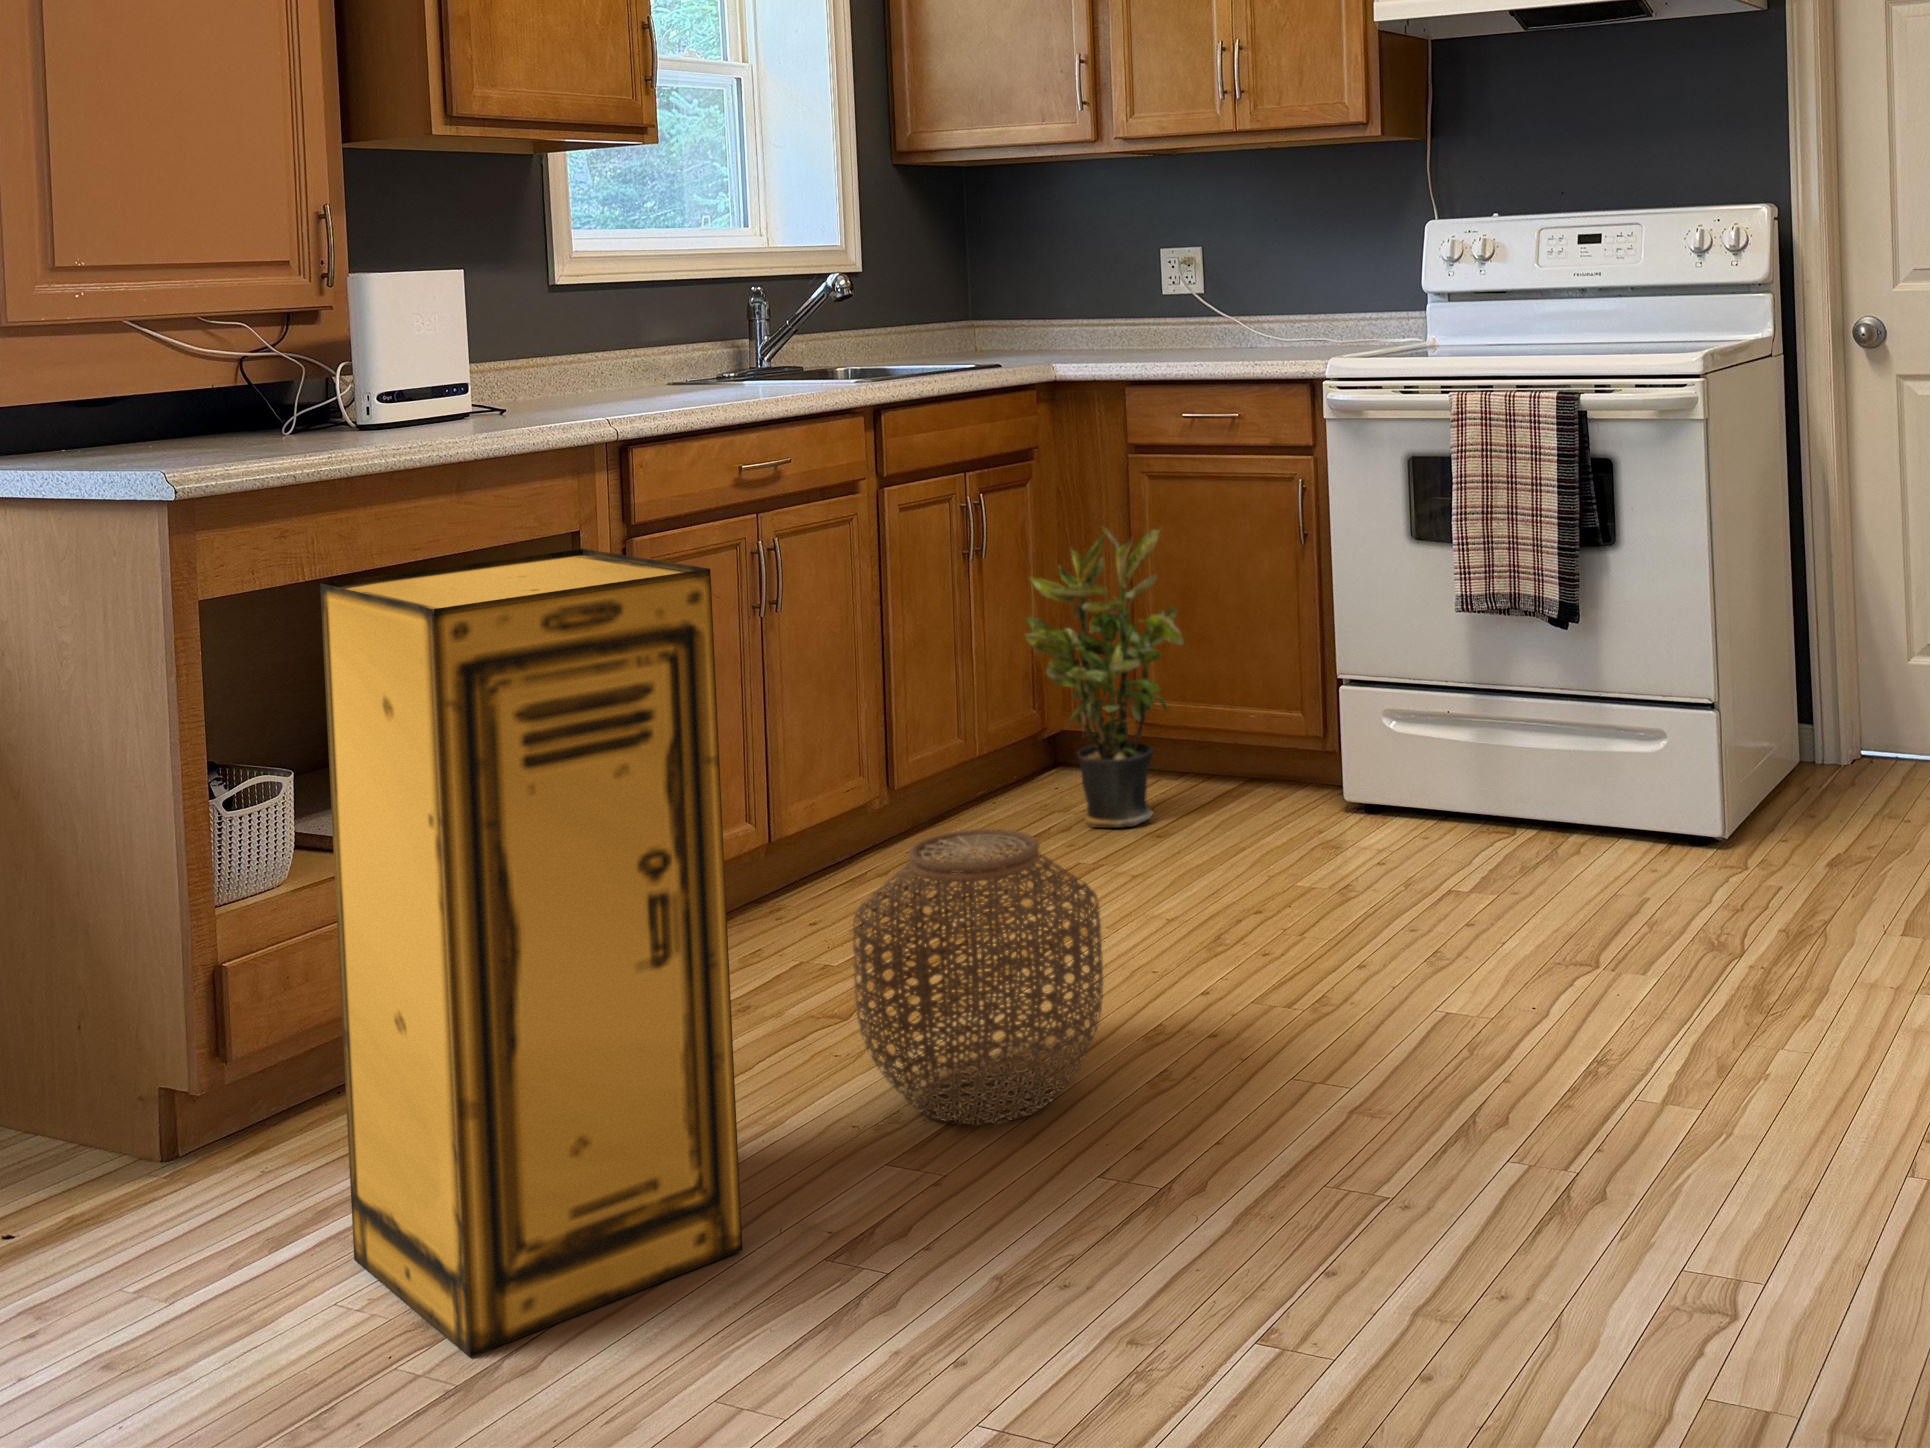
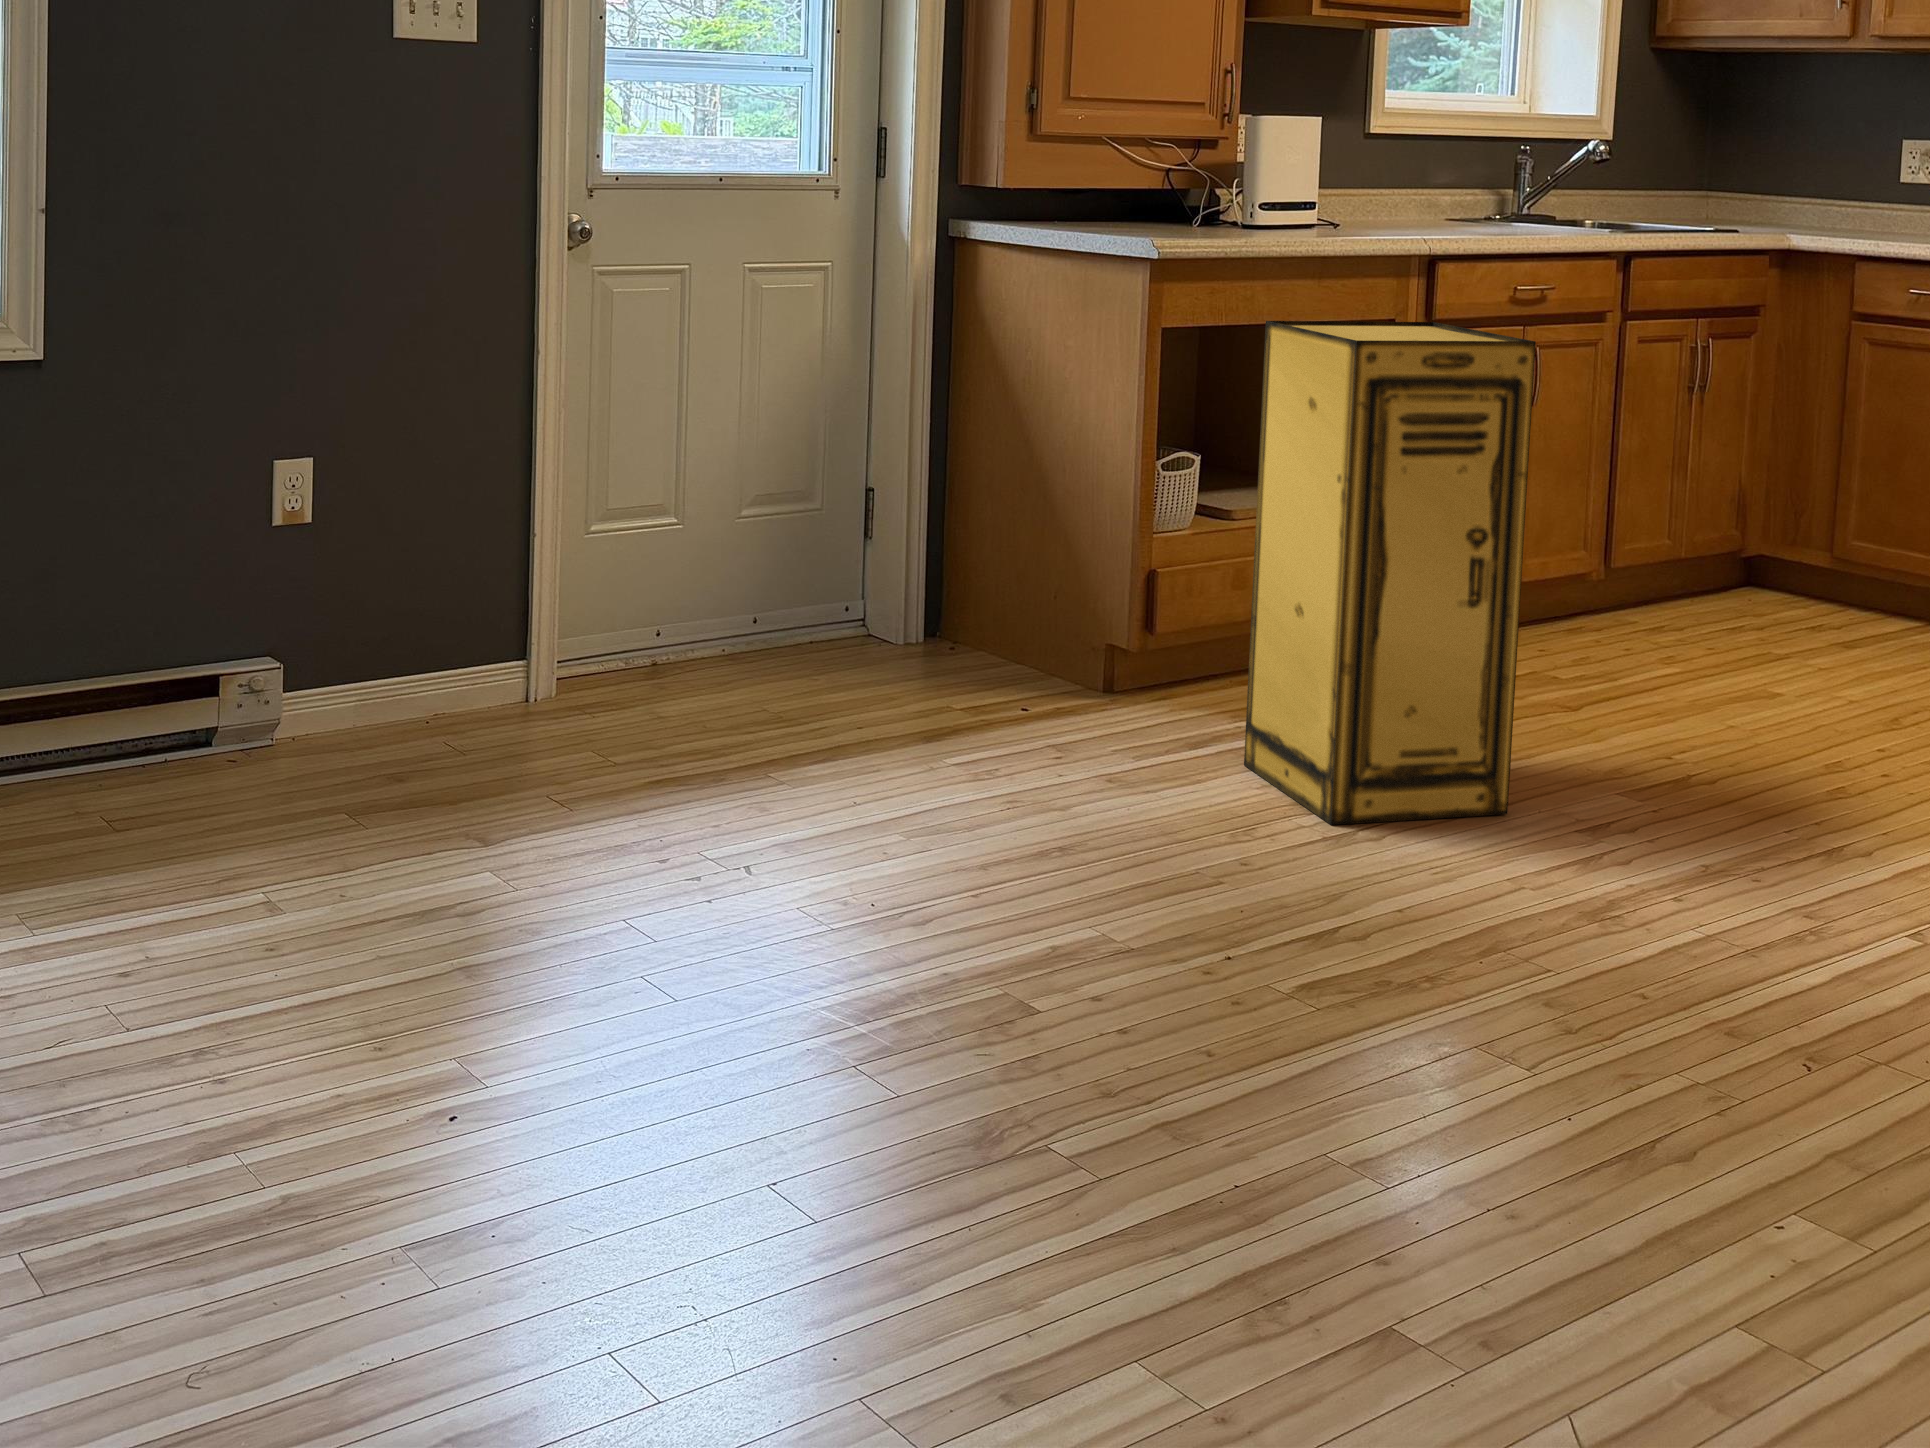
potted plant: present [1024,528,1184,828] -> none [1739,377,1888,635]
woven basket: present [853,829,1103,1124] -> none [1594,574,1798,789]

